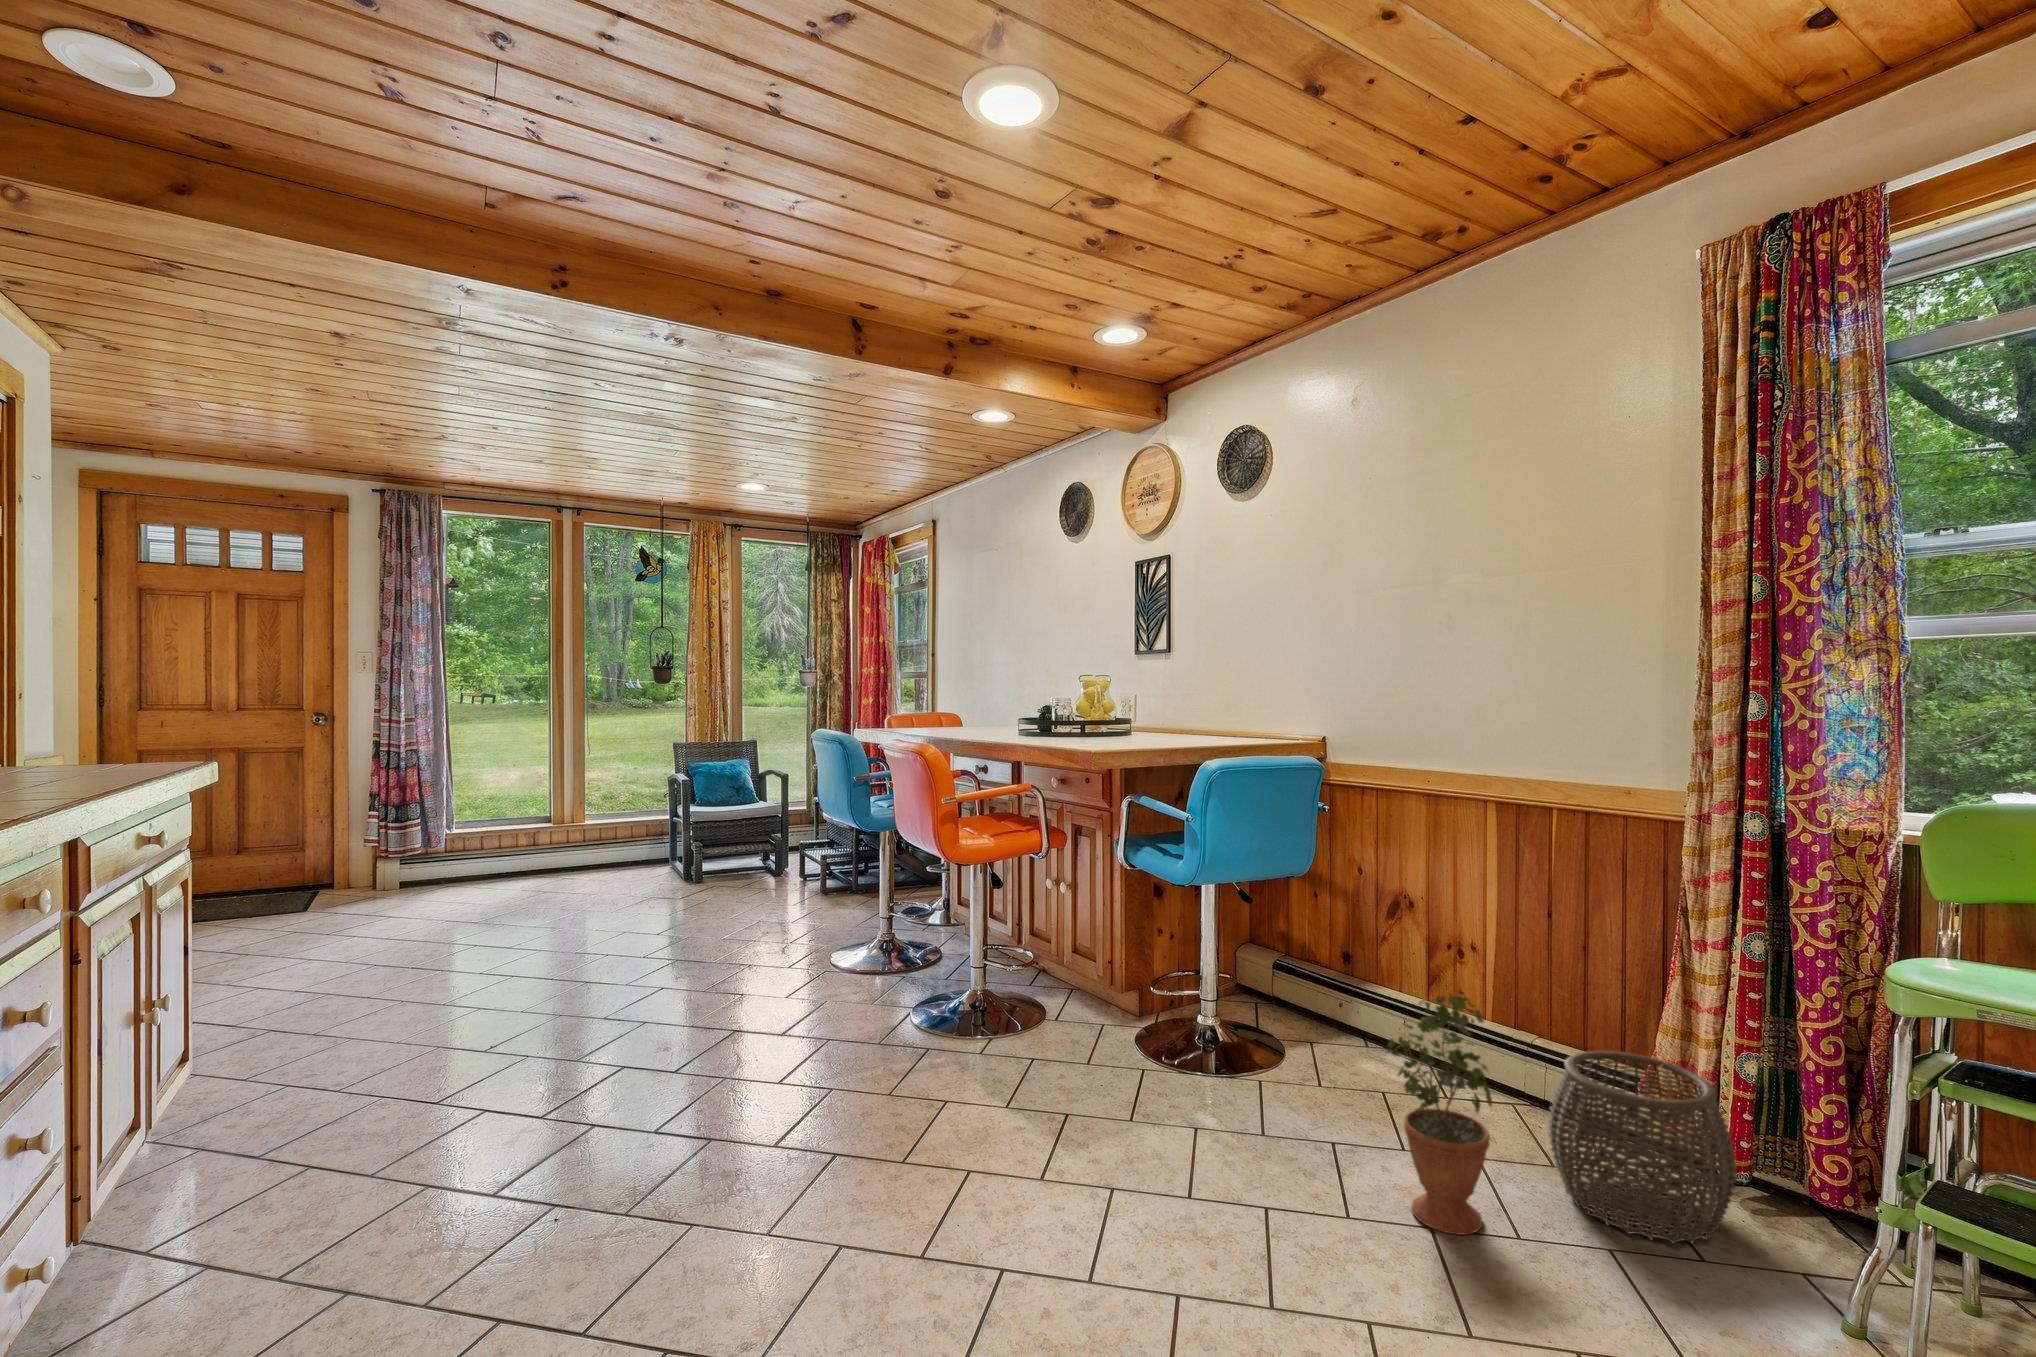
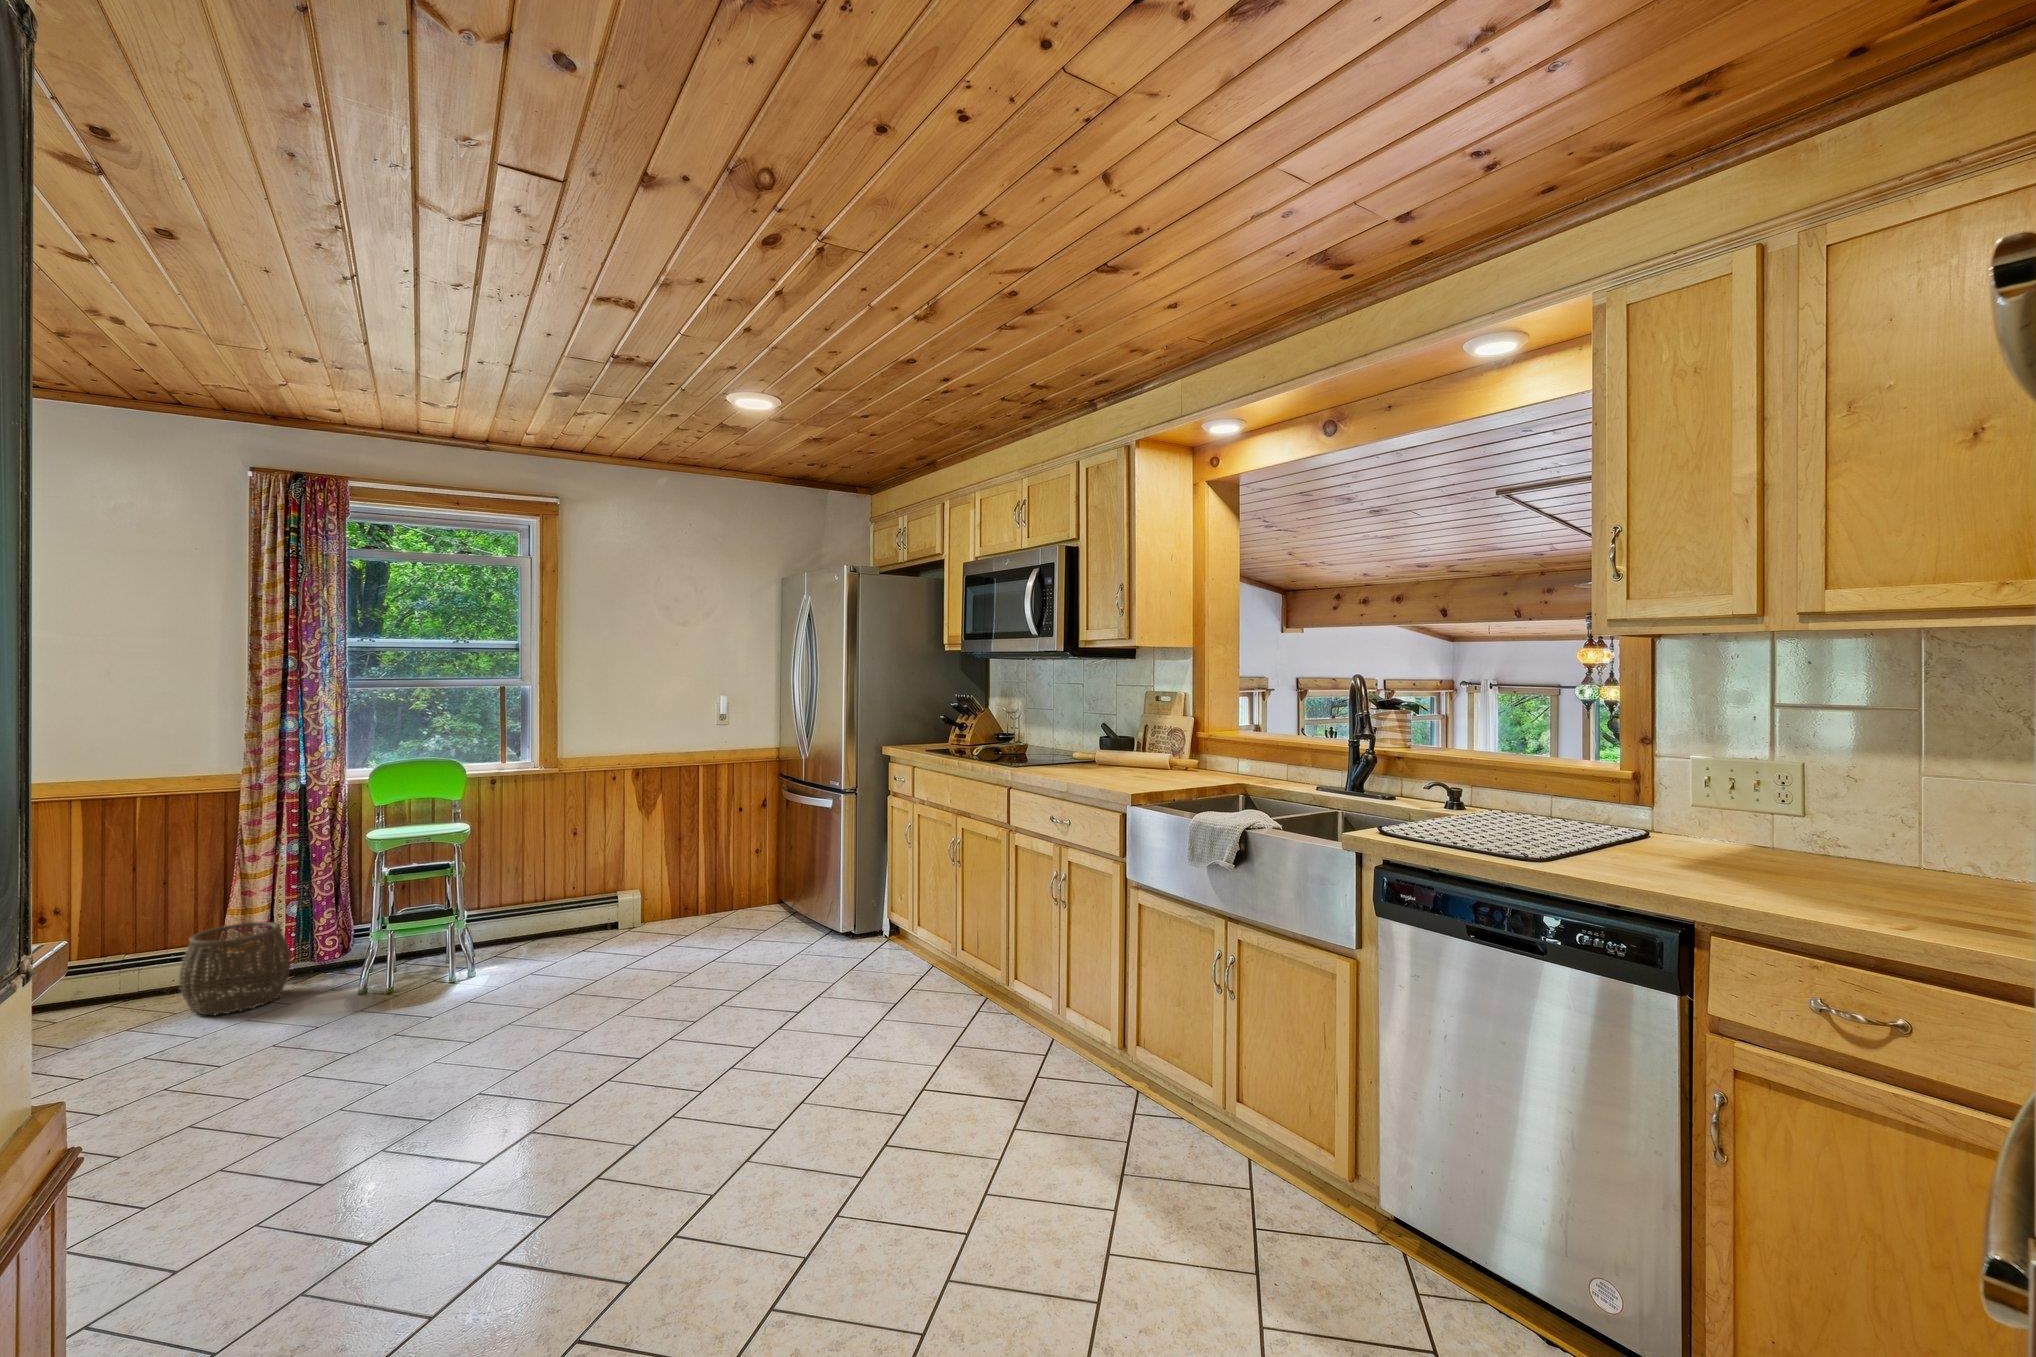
potted plant: present [1388,989,1492,1235] -> none [78,911,164,1060]

